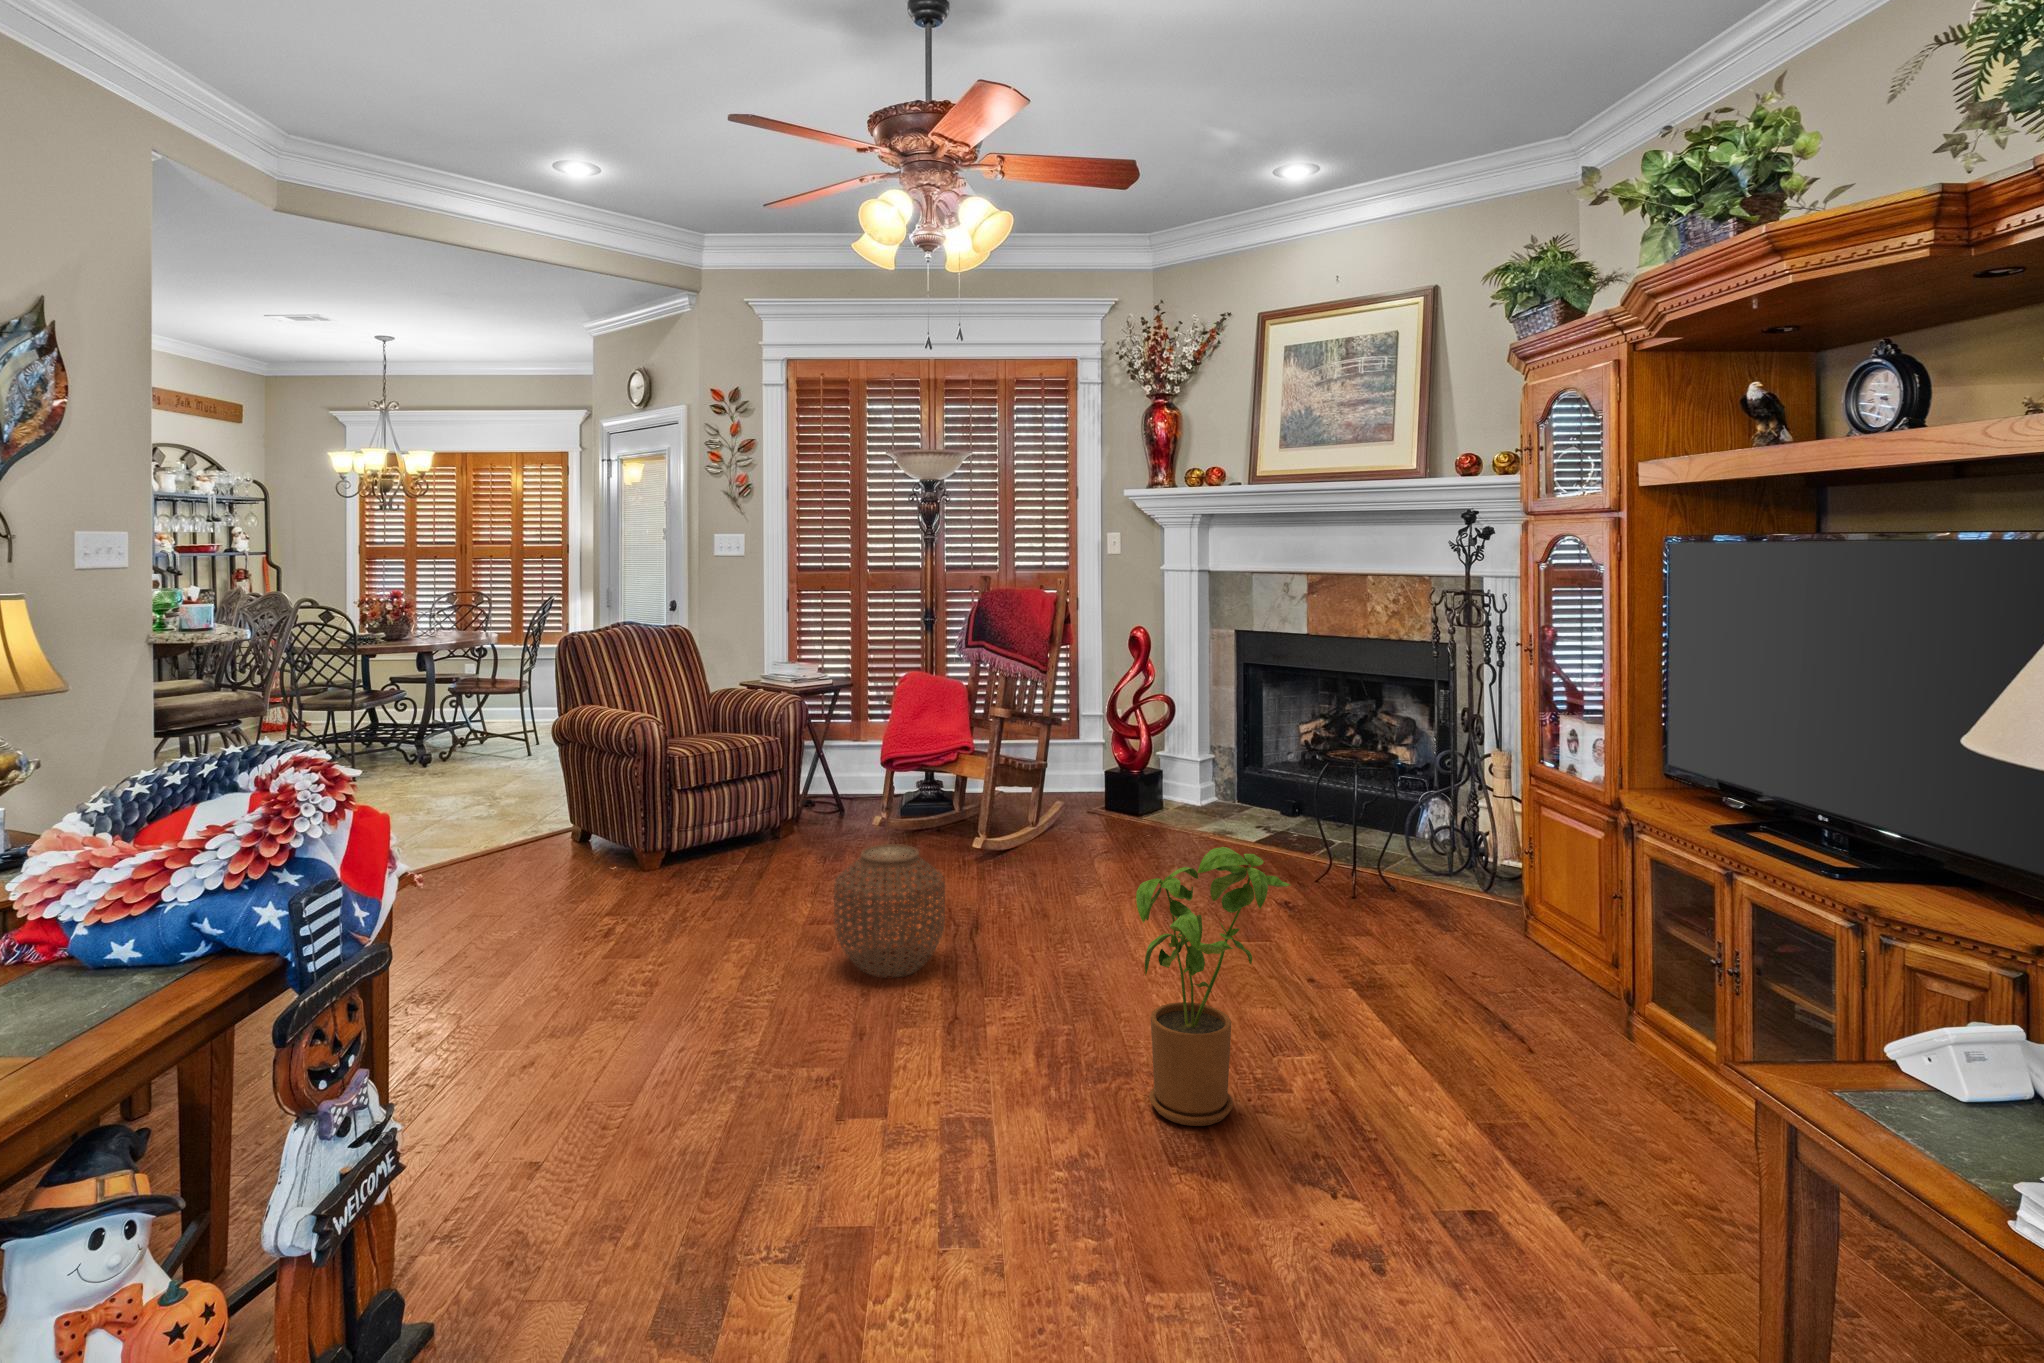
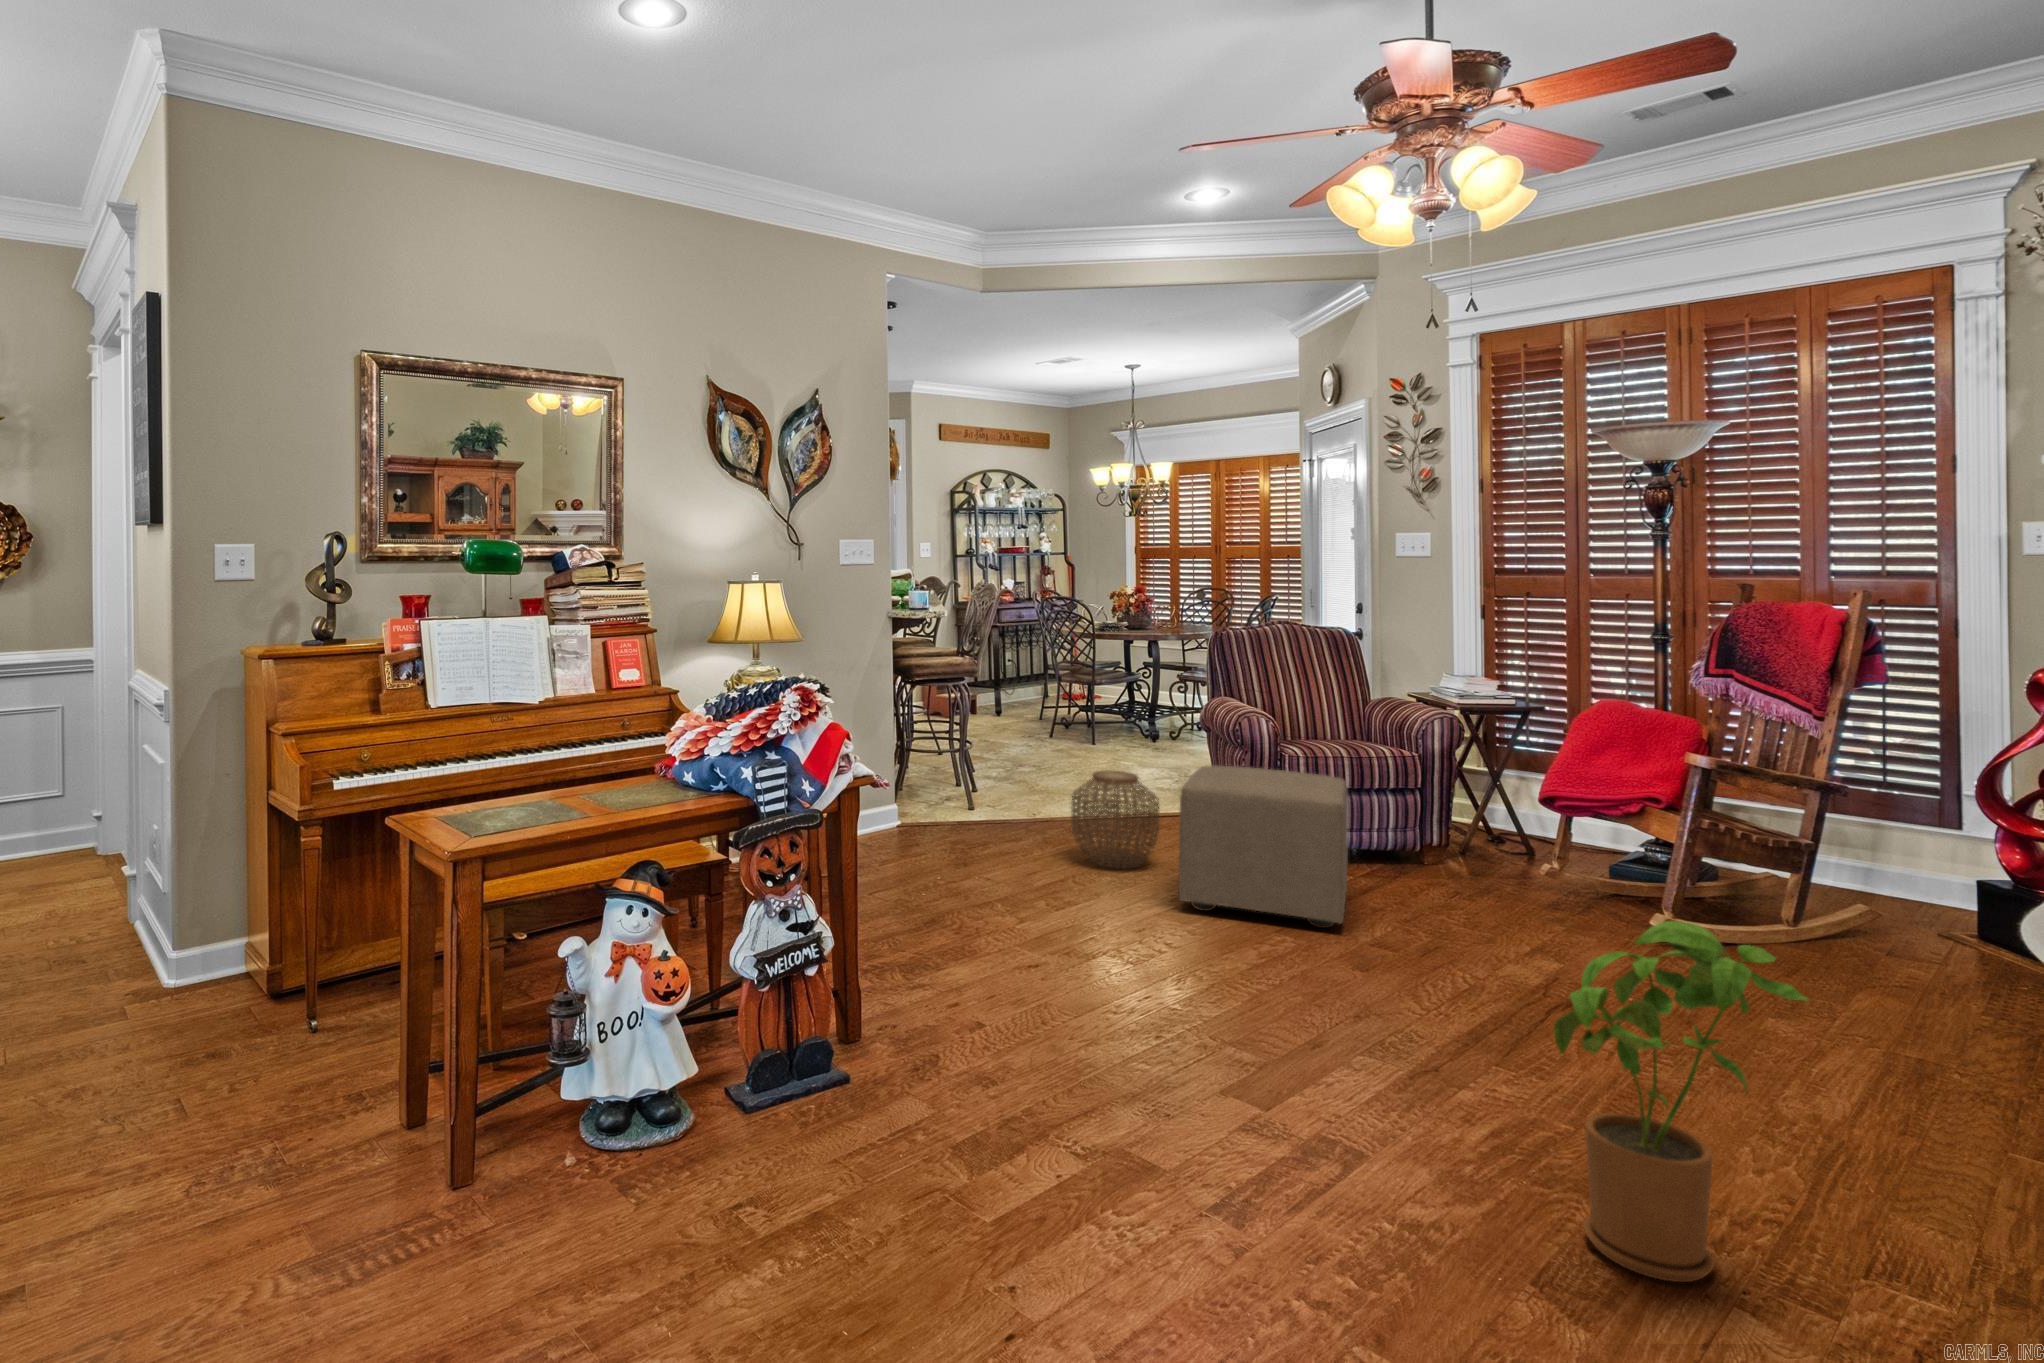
ottoman: none [606,770,778,933] -> present [1179,765,1348,928]
woven basket: present [834,844,945,977] -> present [1071,770,1159,869]

